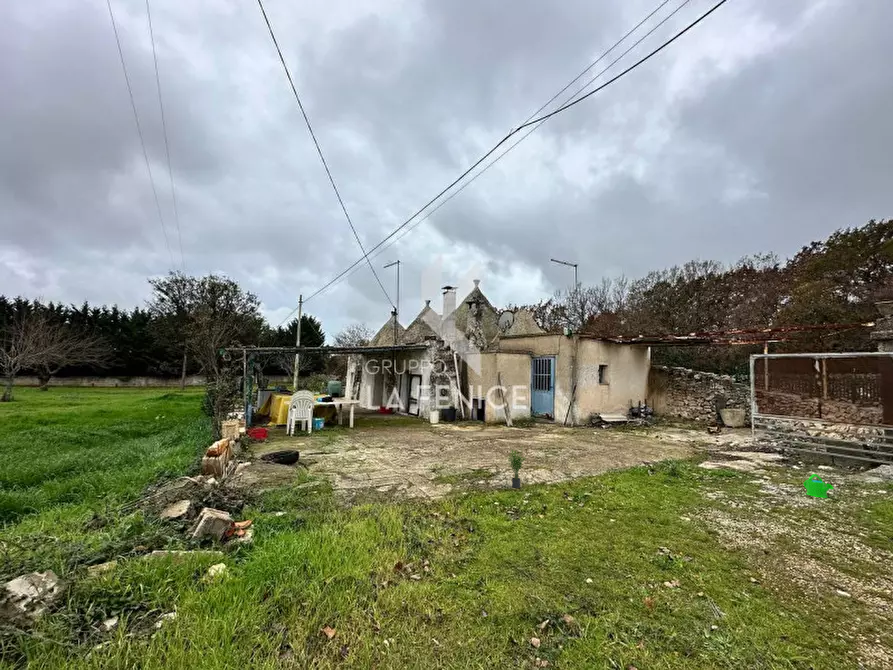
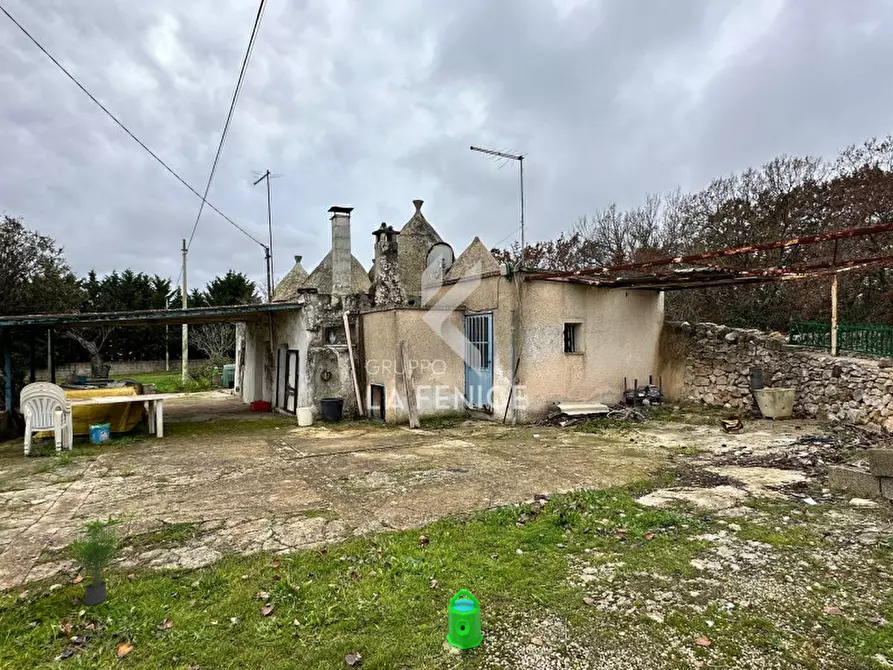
watering can: present [803,474,834,498] -> present [446,589,483,649]

